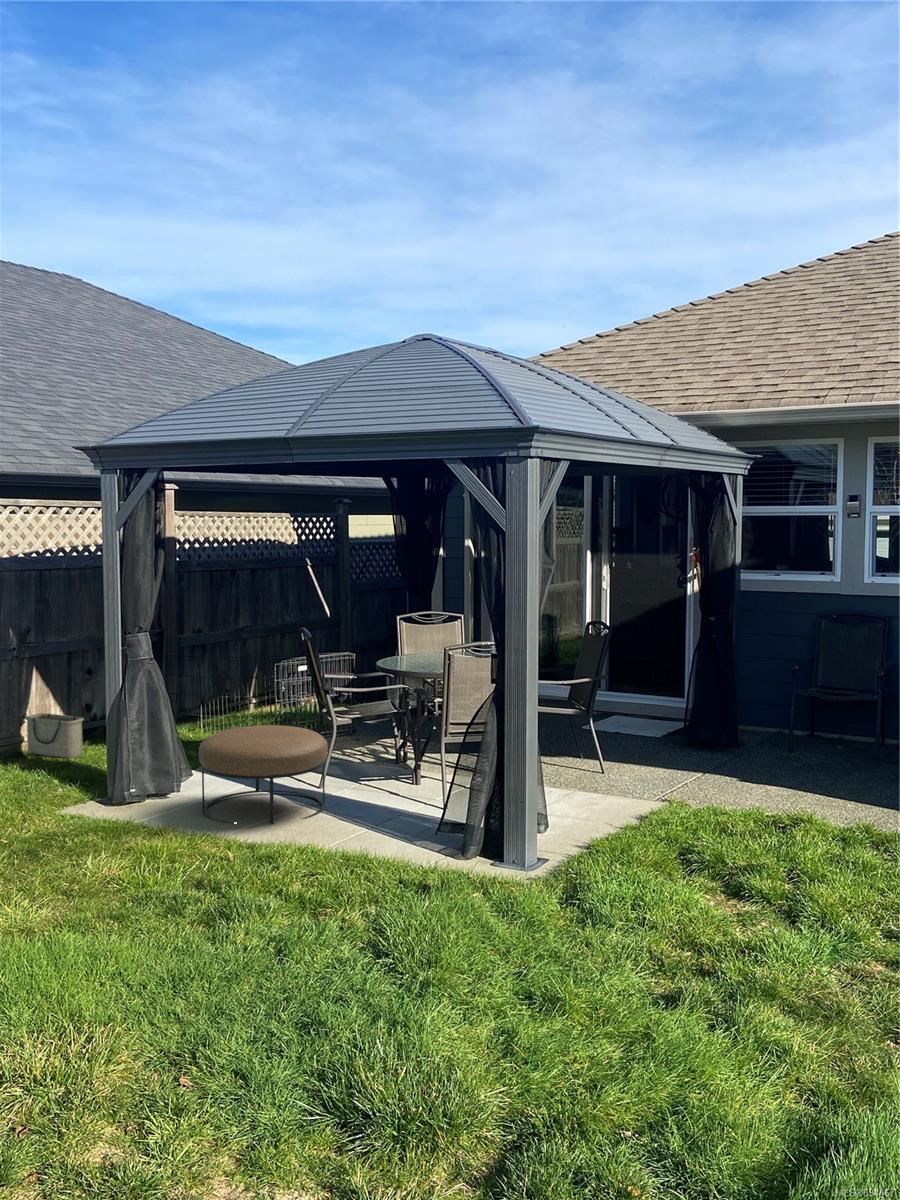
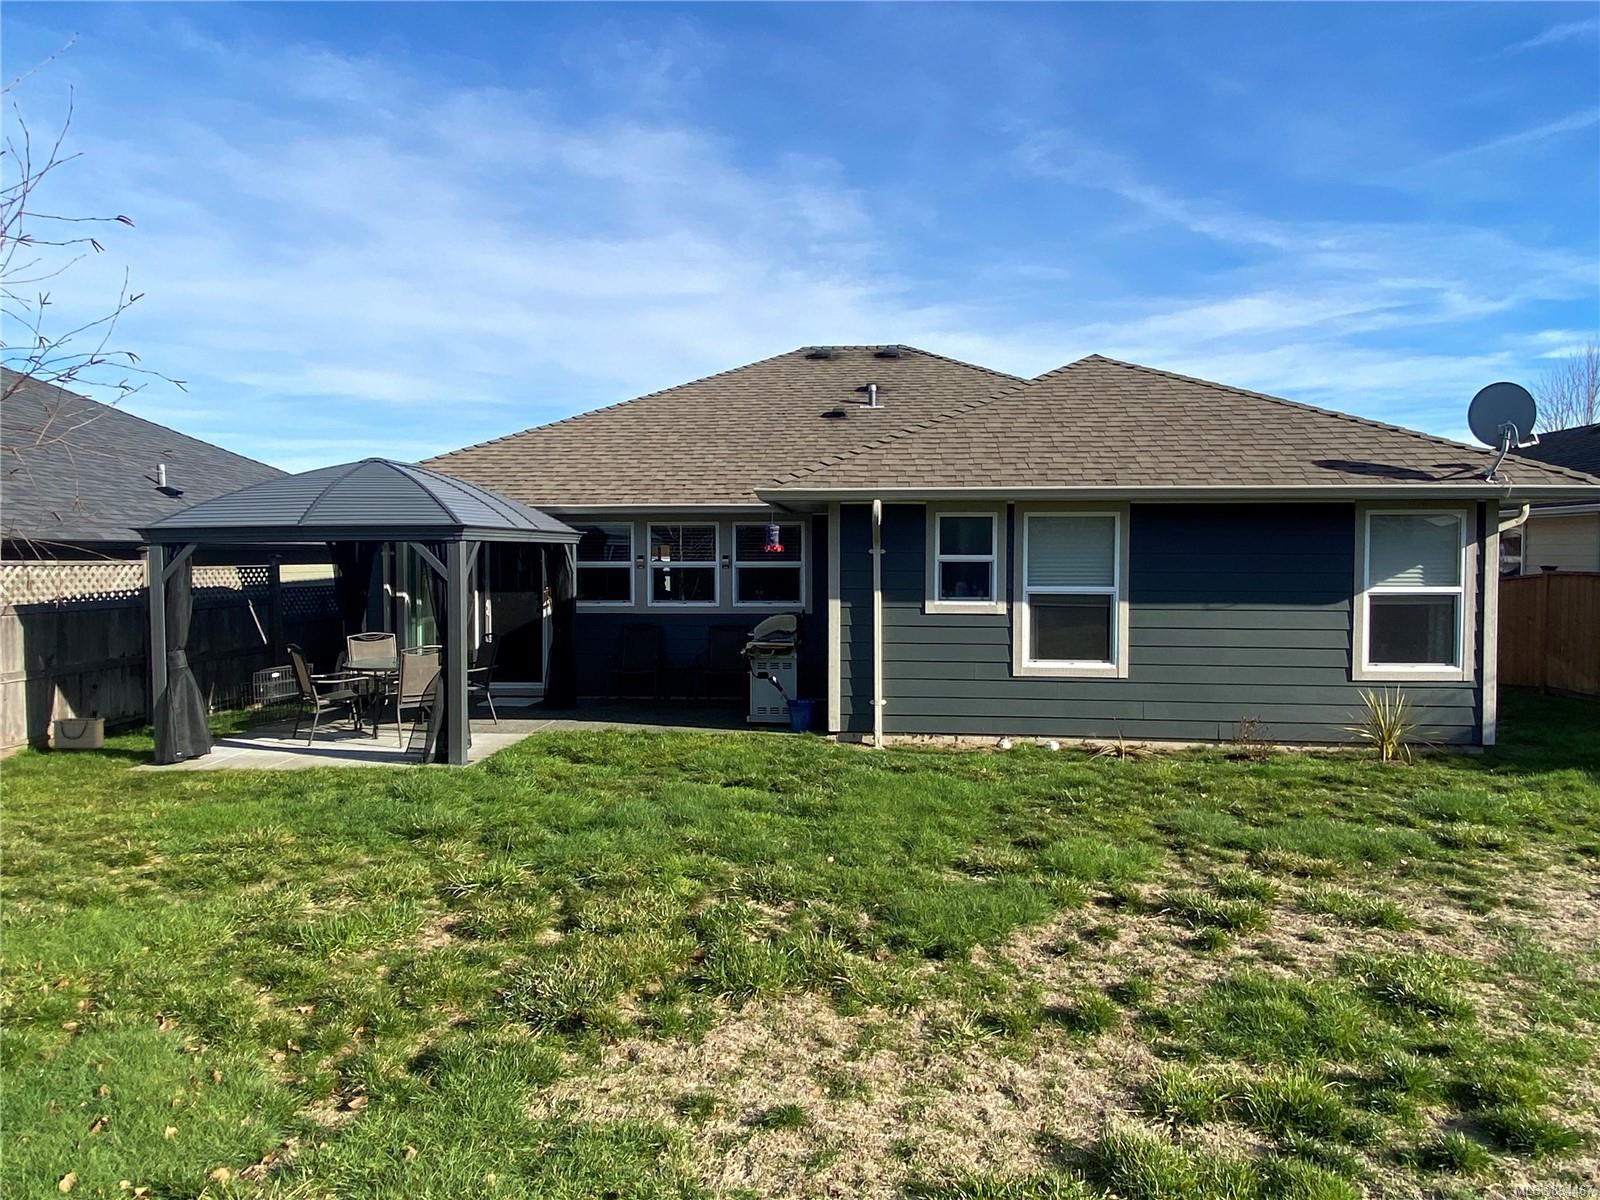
ottoman: present [199,725,328,824] -> none [238,705,326,763]

